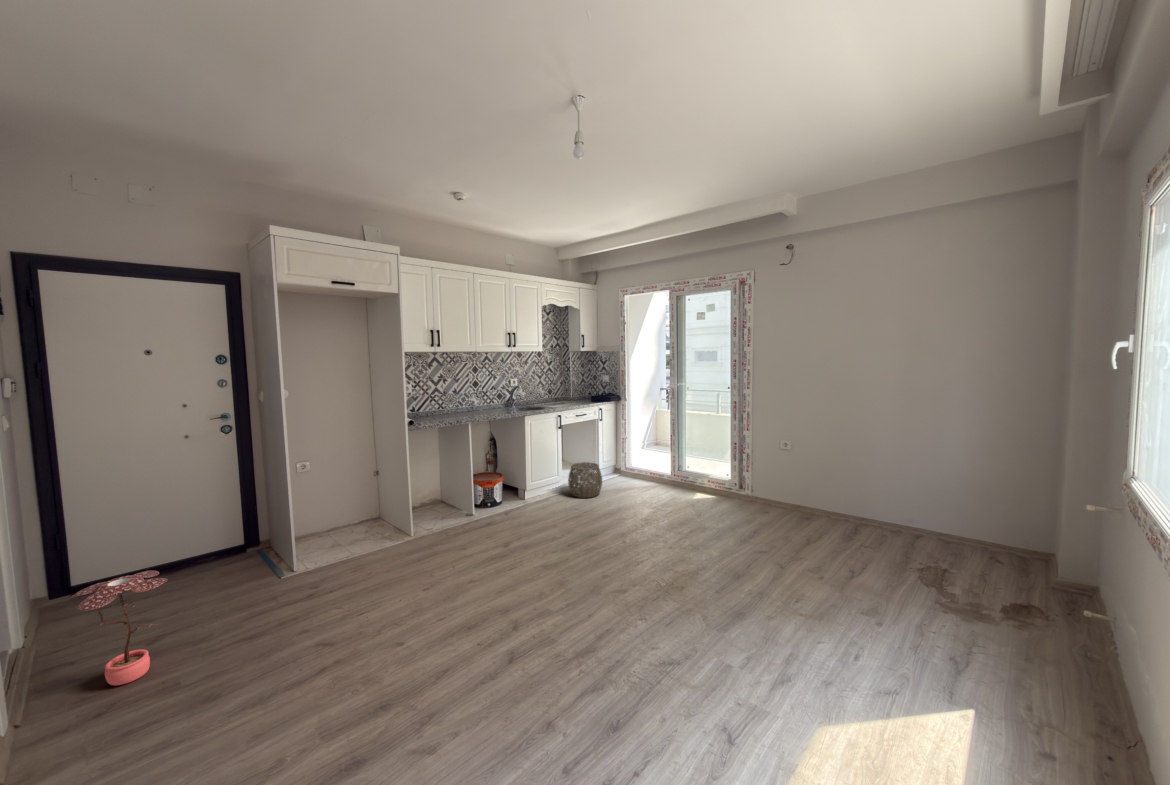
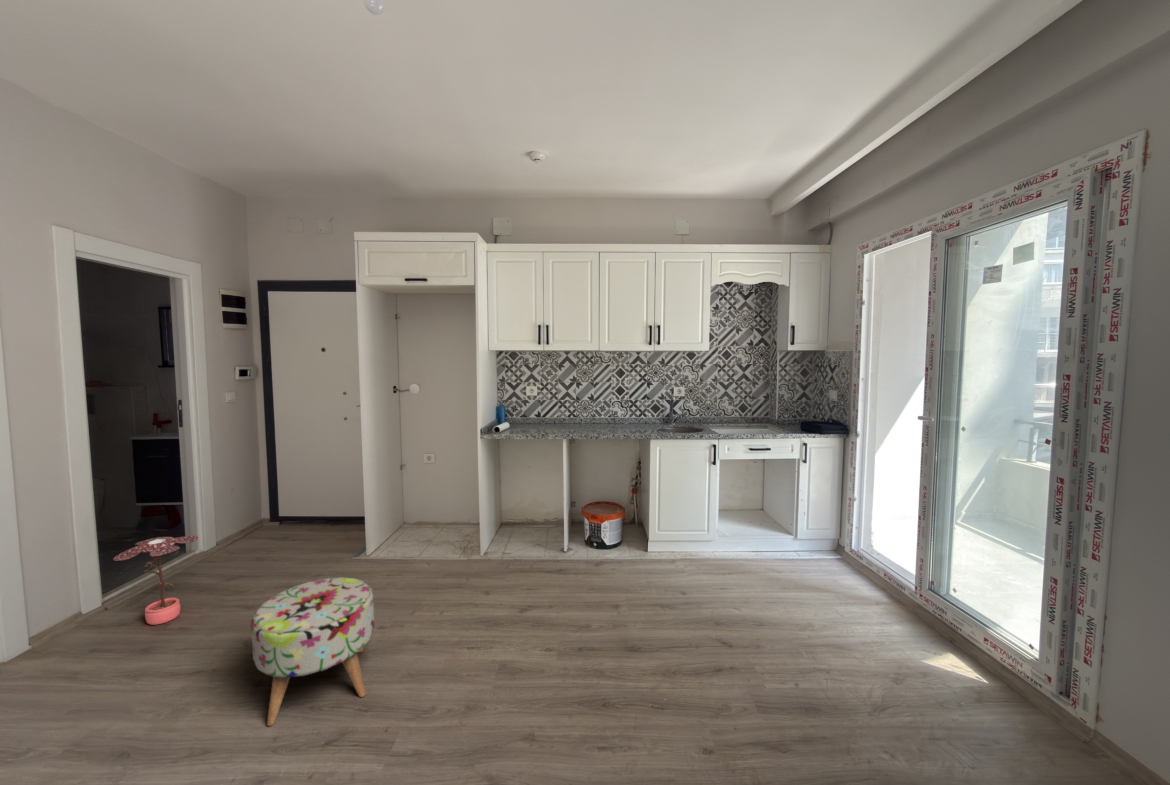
woven basket: present [568,462,602,498] -> none [704,522,761,583]
ottoman: none [375,535,471,643] -> present [251,577,375,726]

